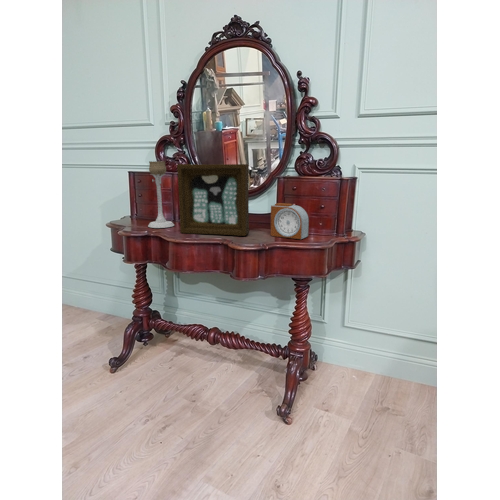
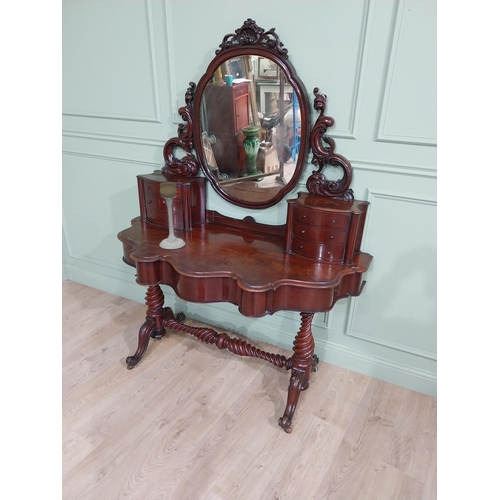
picture frame: present [177,164,249,236] -> none [189,192,261,266]
alarm clock: present [271,203,309,239] -> none [280,233,318,273]

